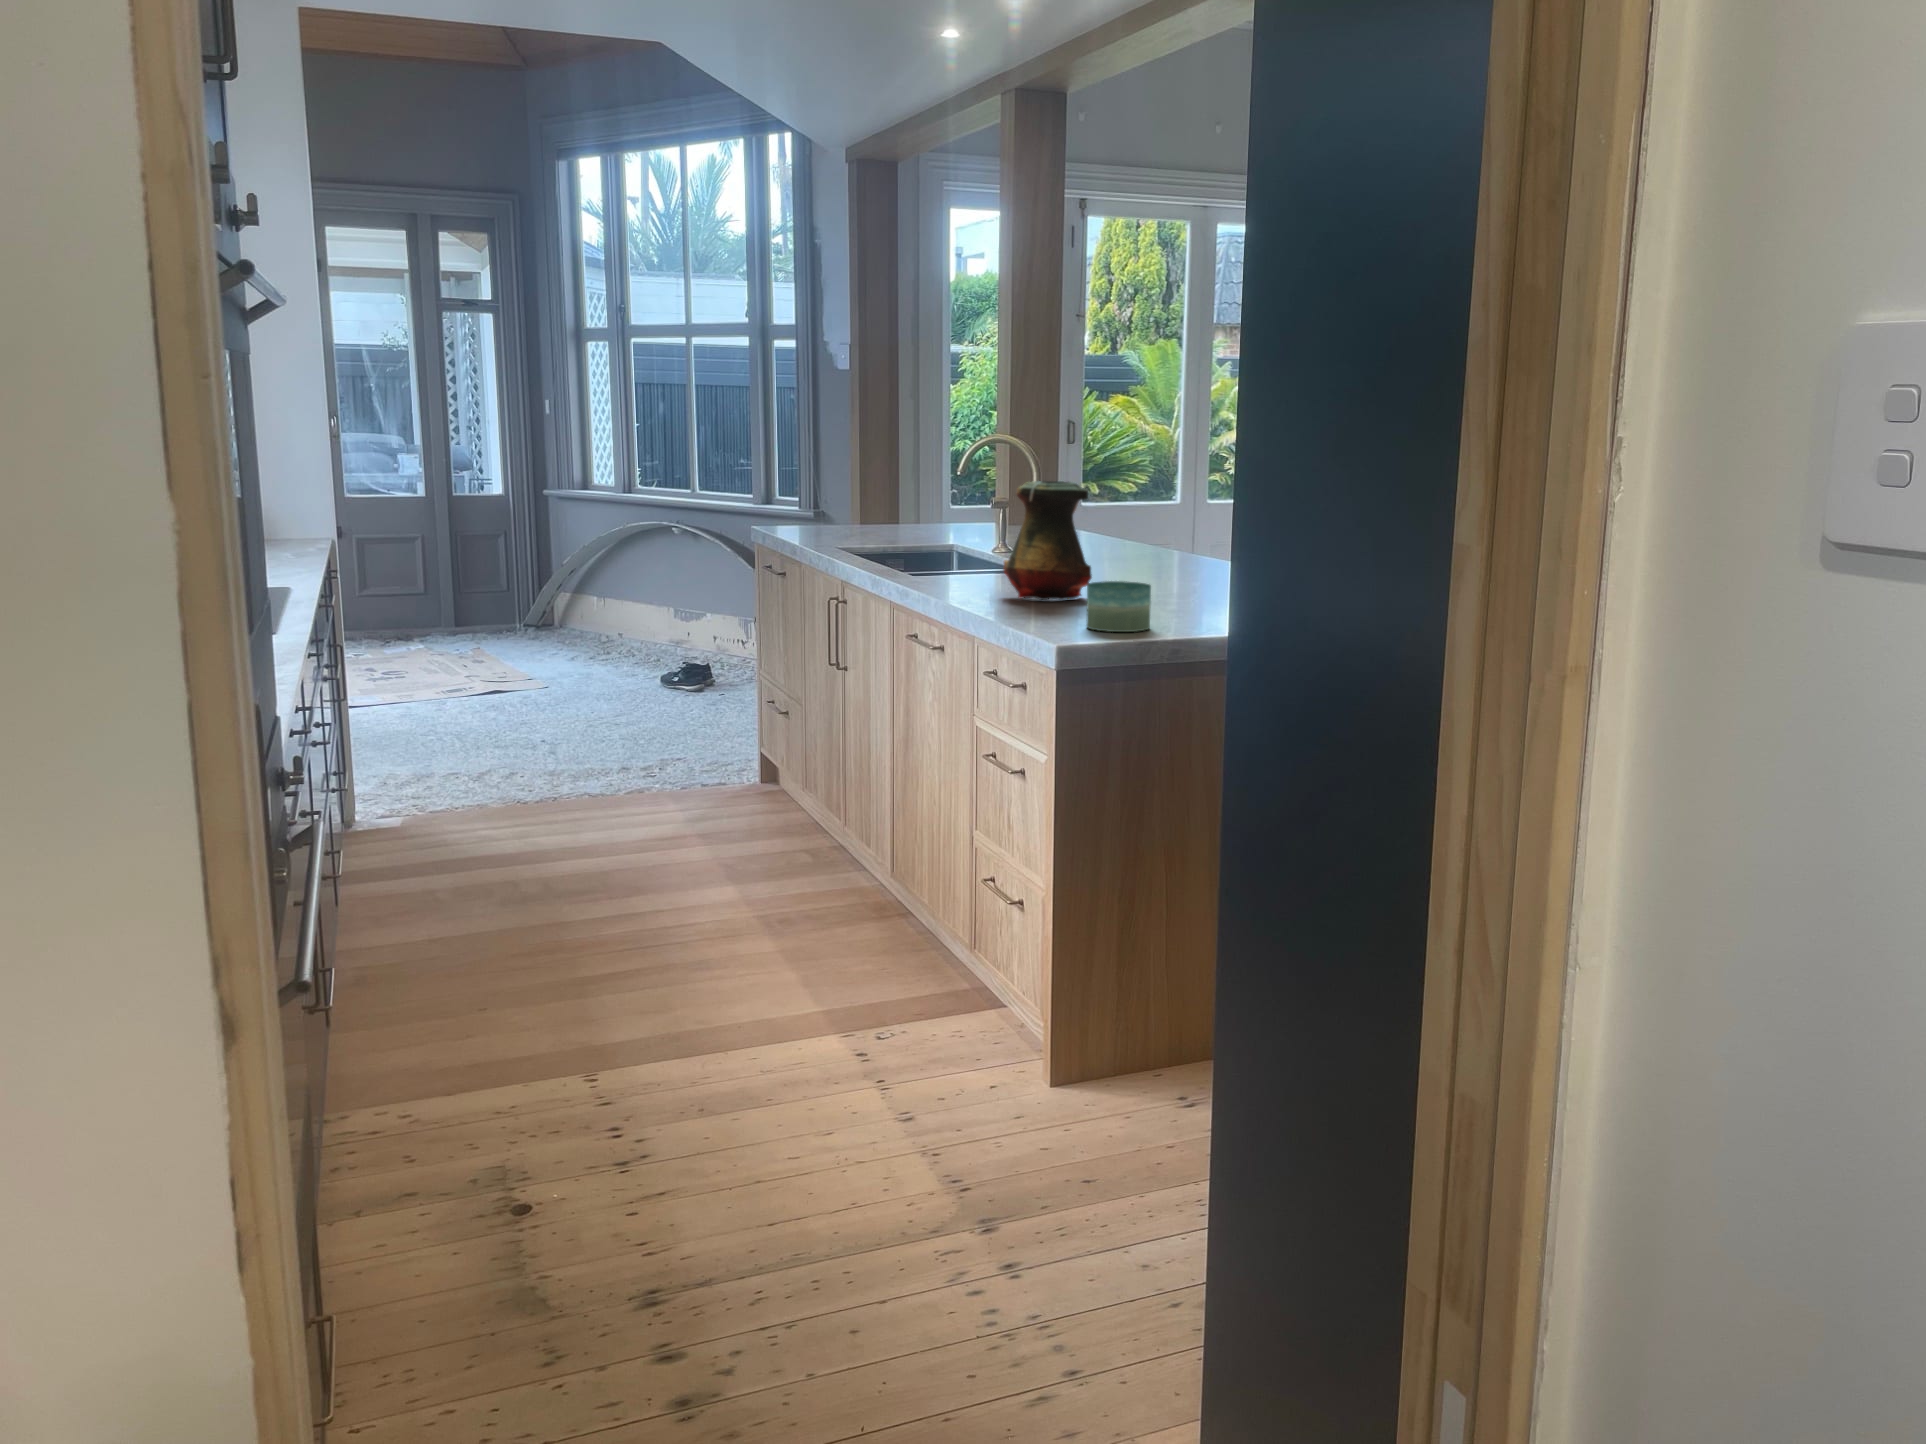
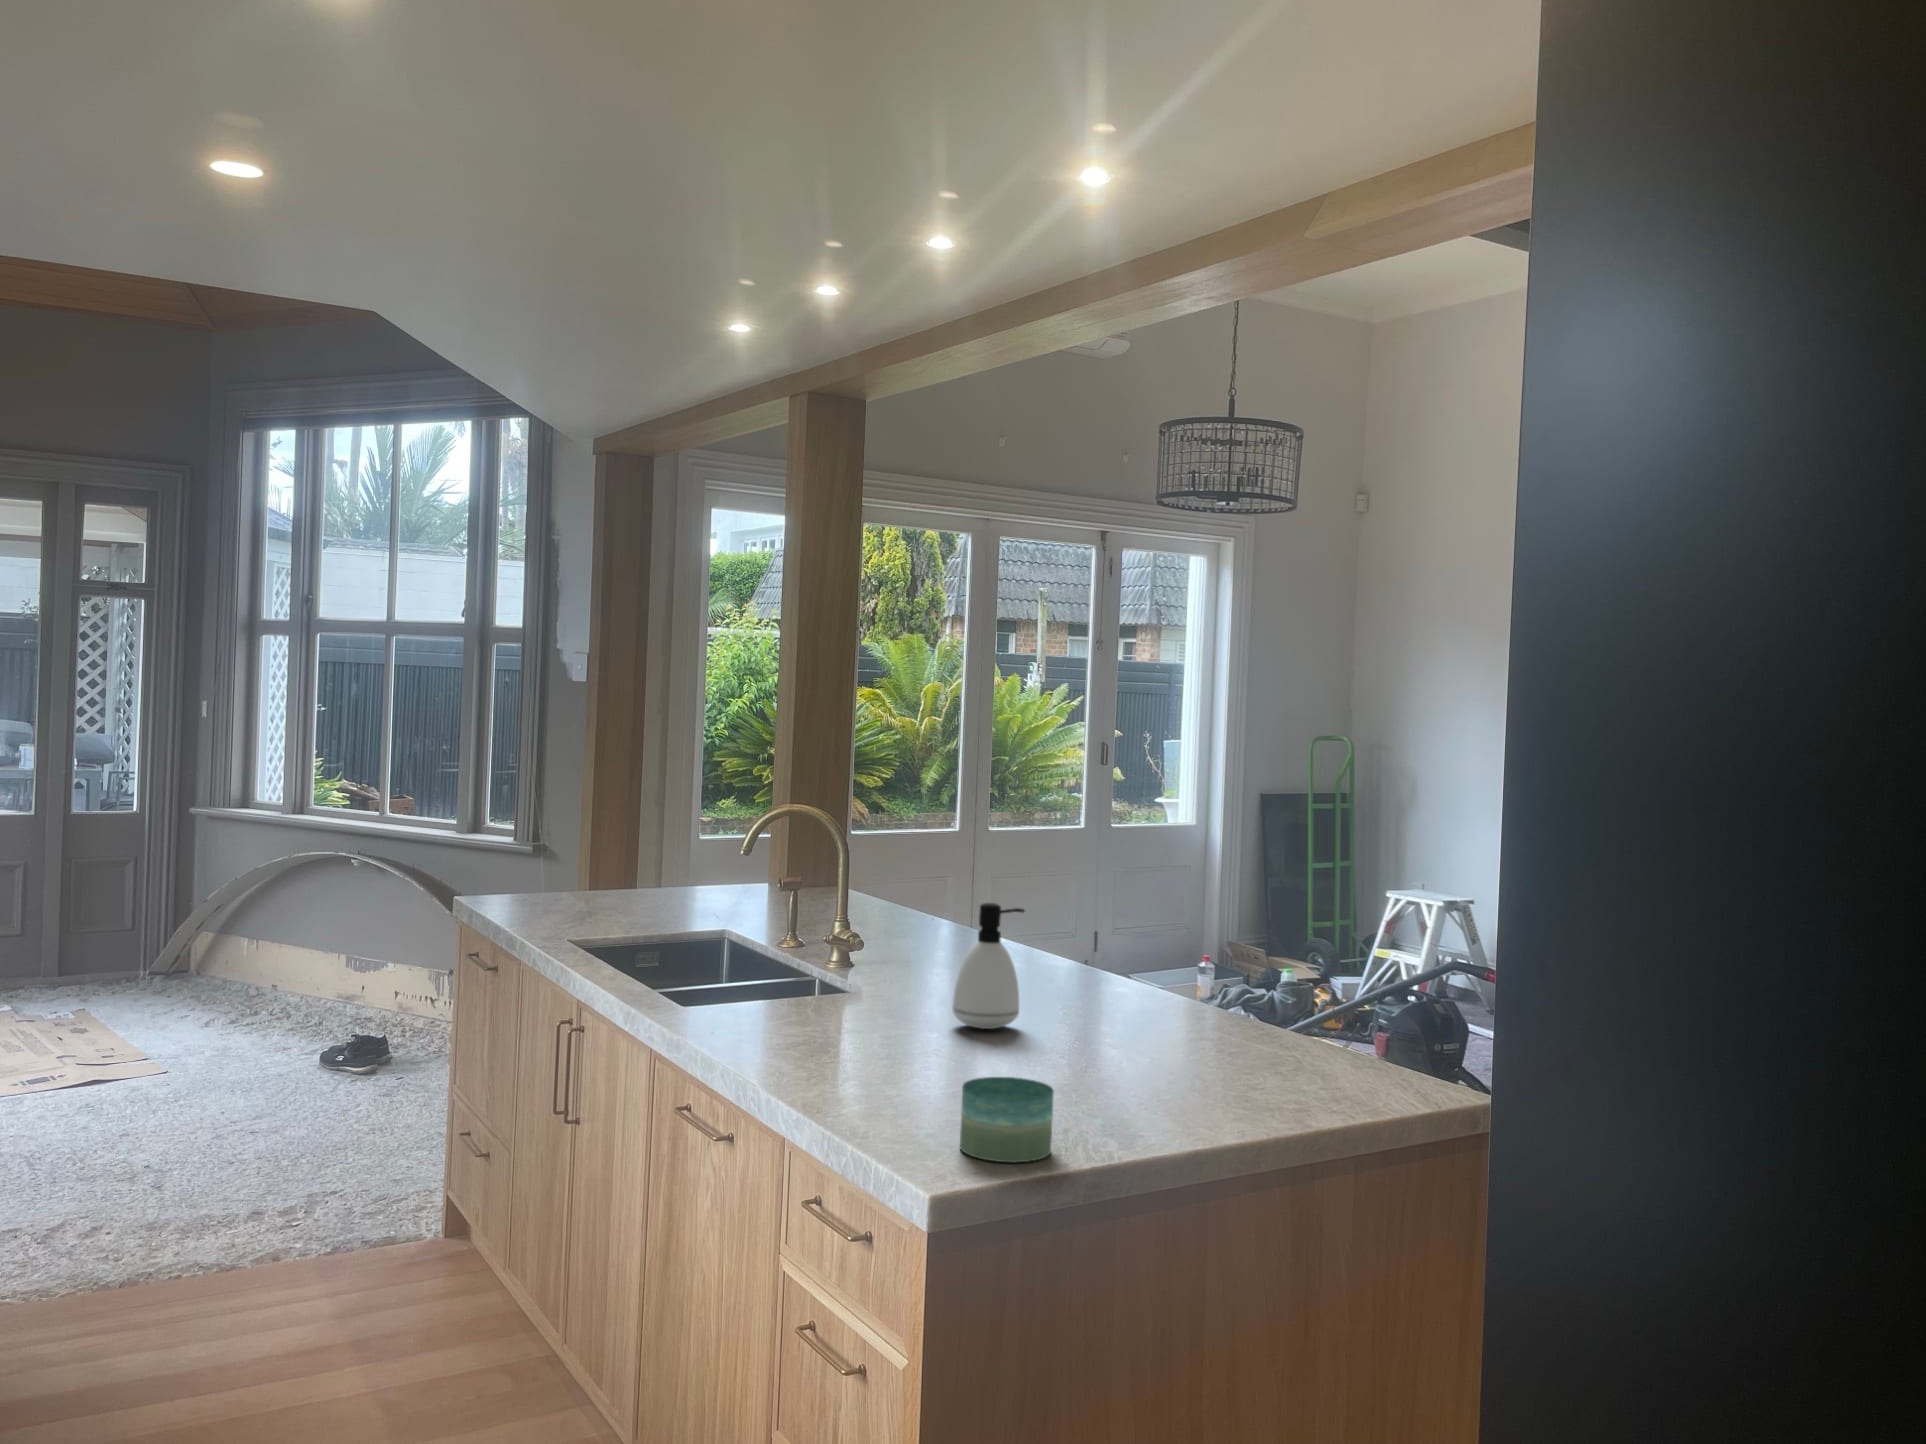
vase: present [1004,481,1092,600] -> none [820,907,946,1075]
soap dispenser: none [1110,487,1164,582] -> present [953,903,1024,1029]

